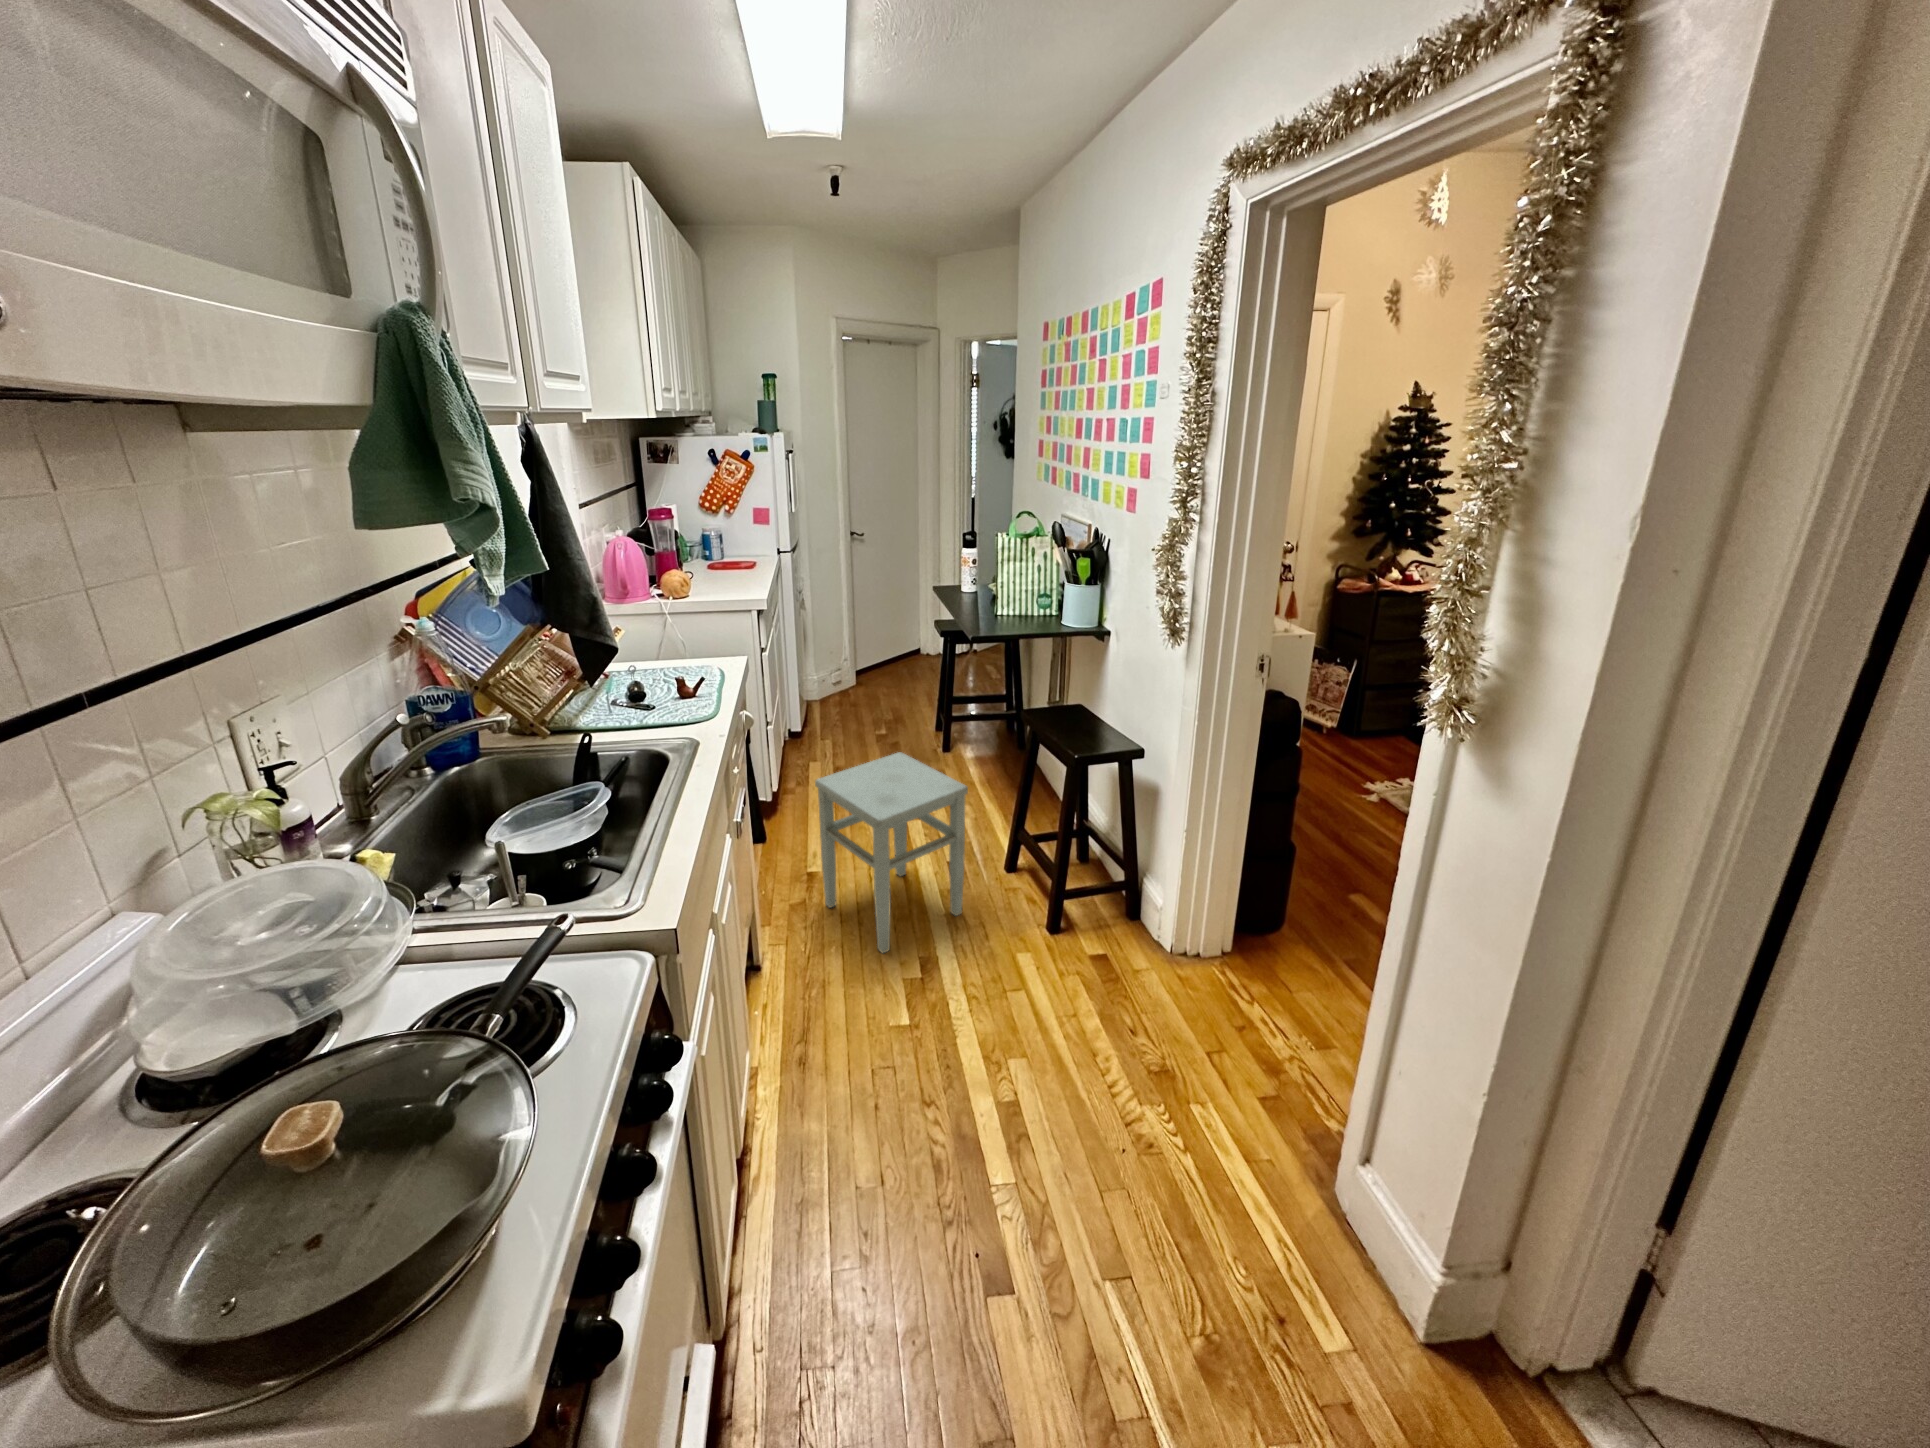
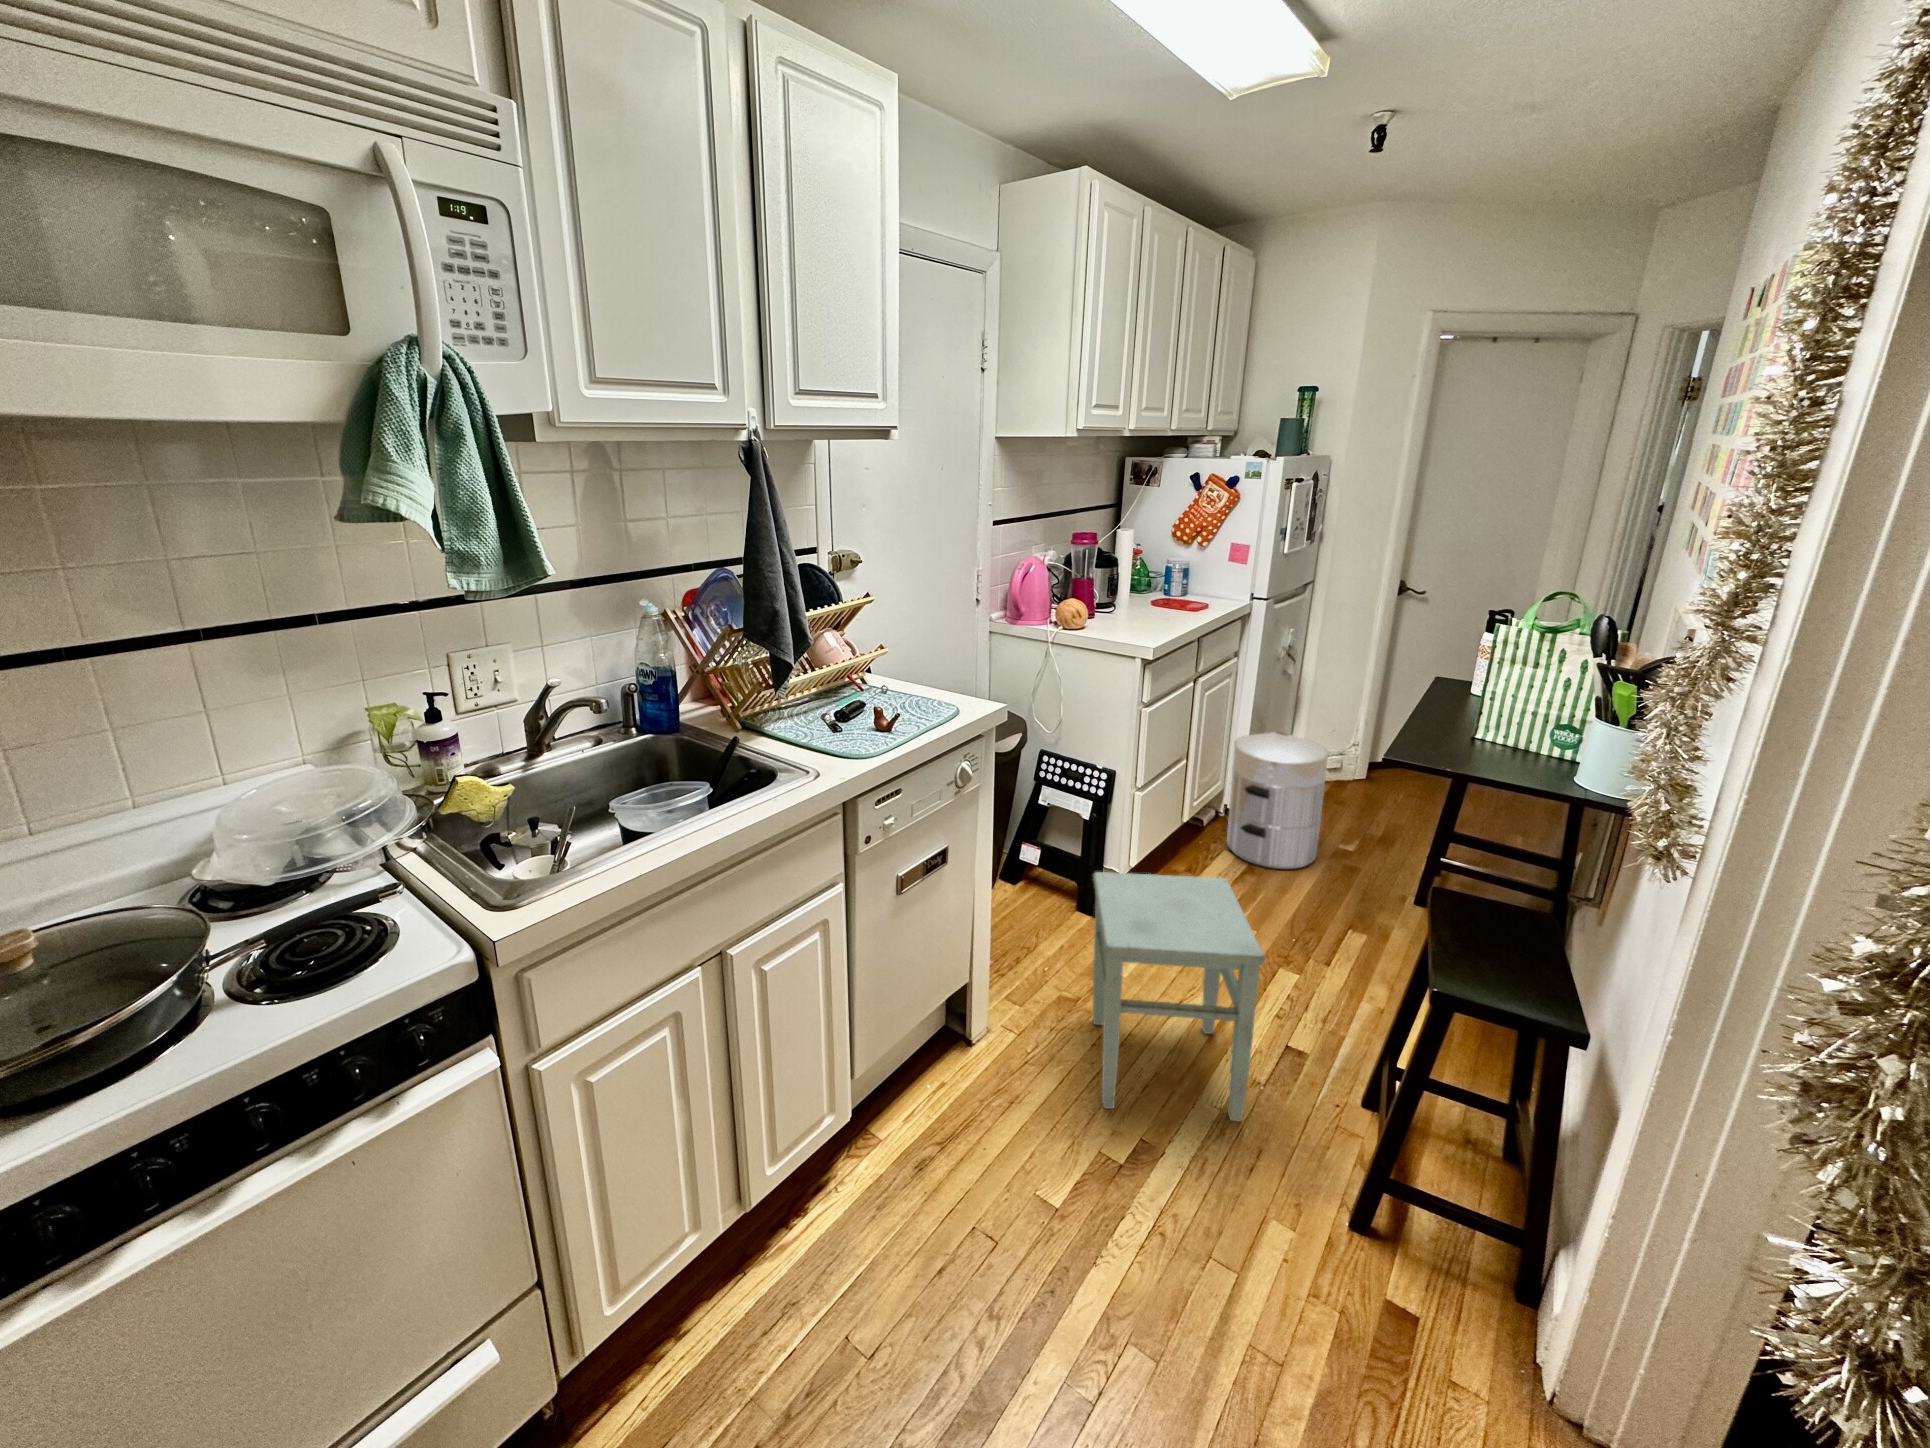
waste bin: none [802,647,873,758] -> present [1227,732,1329,869]

